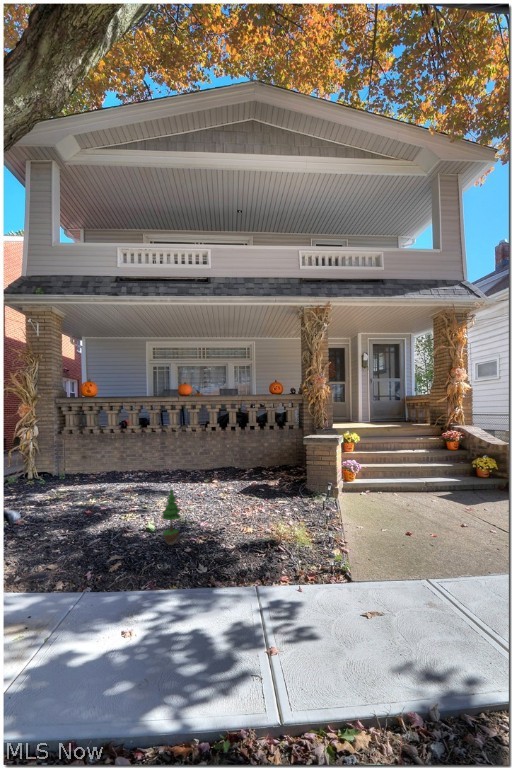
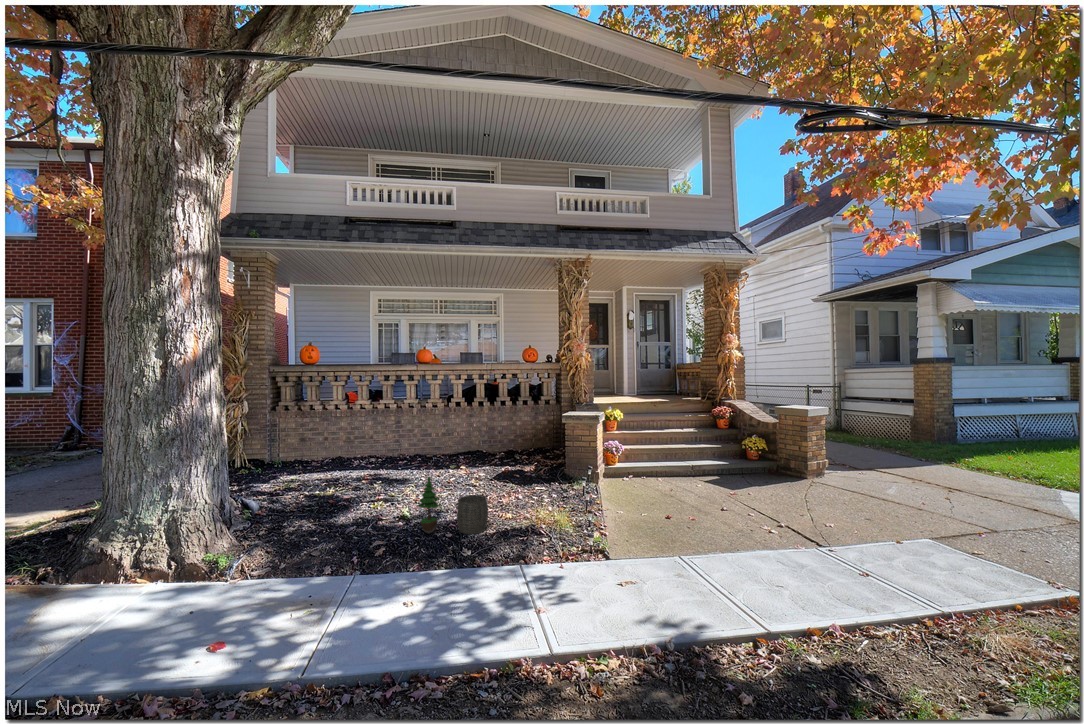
woven basket: none [199,508,229,547] -> present [457,495,488,534]

